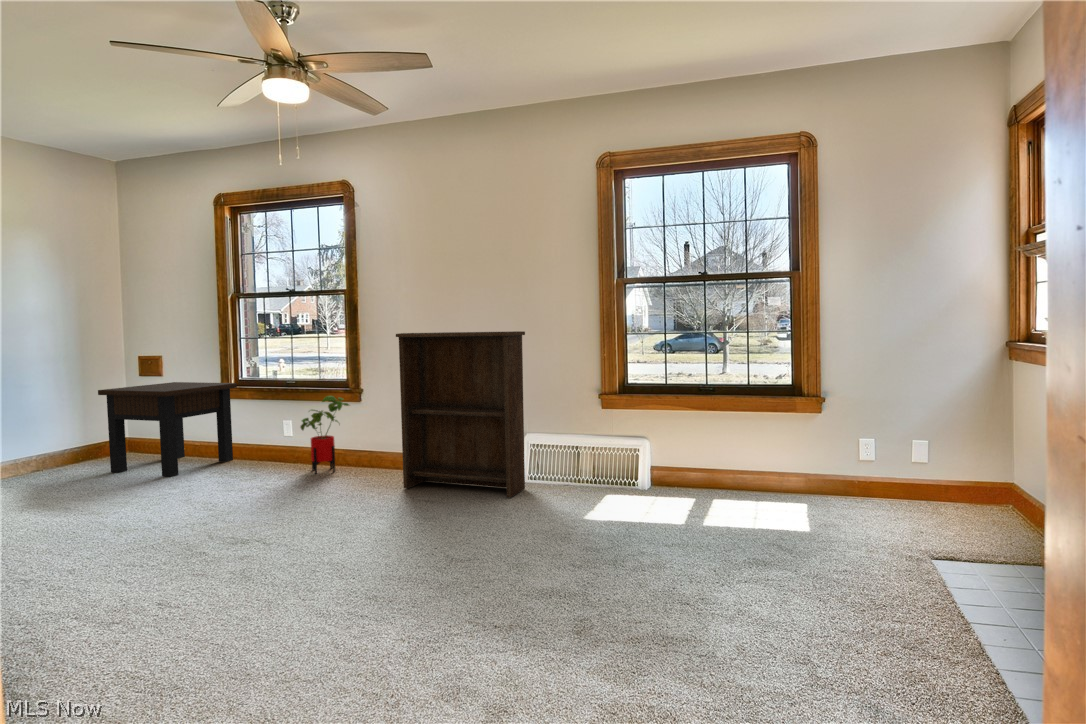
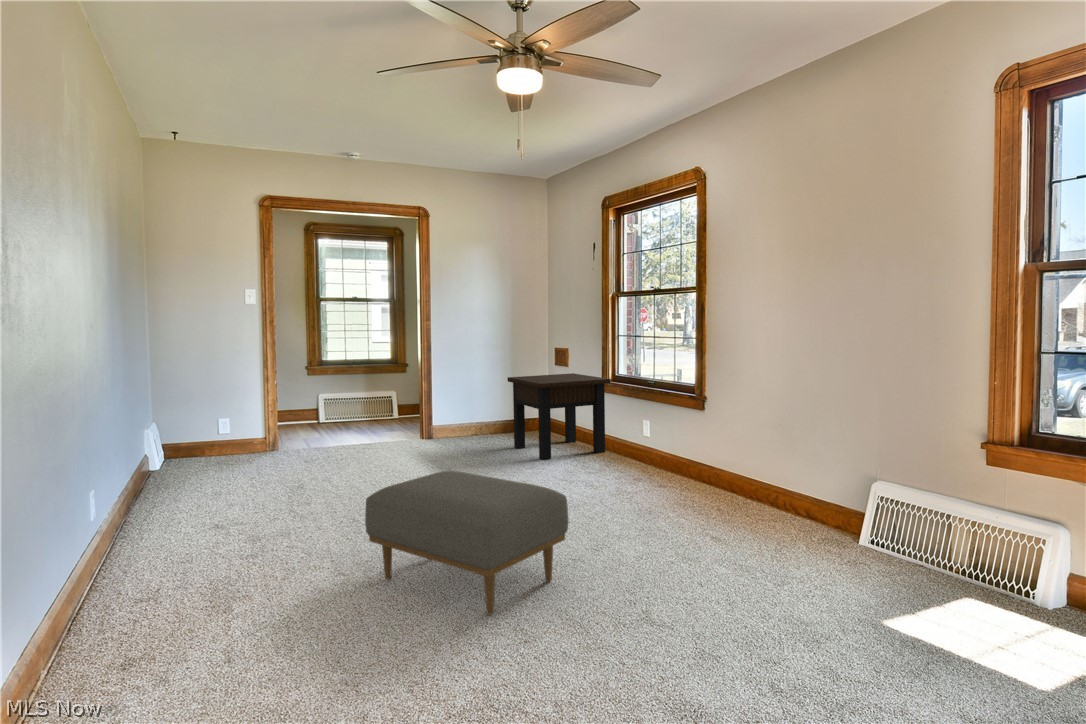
bookshelf: present [396,331,525,498] -> none [705,339,857,563]
house plant: present [301,396,349,474] -> none [636,401,689,482]
ottoman: none [118,470,348,608] -> present [365,471,568,615]

